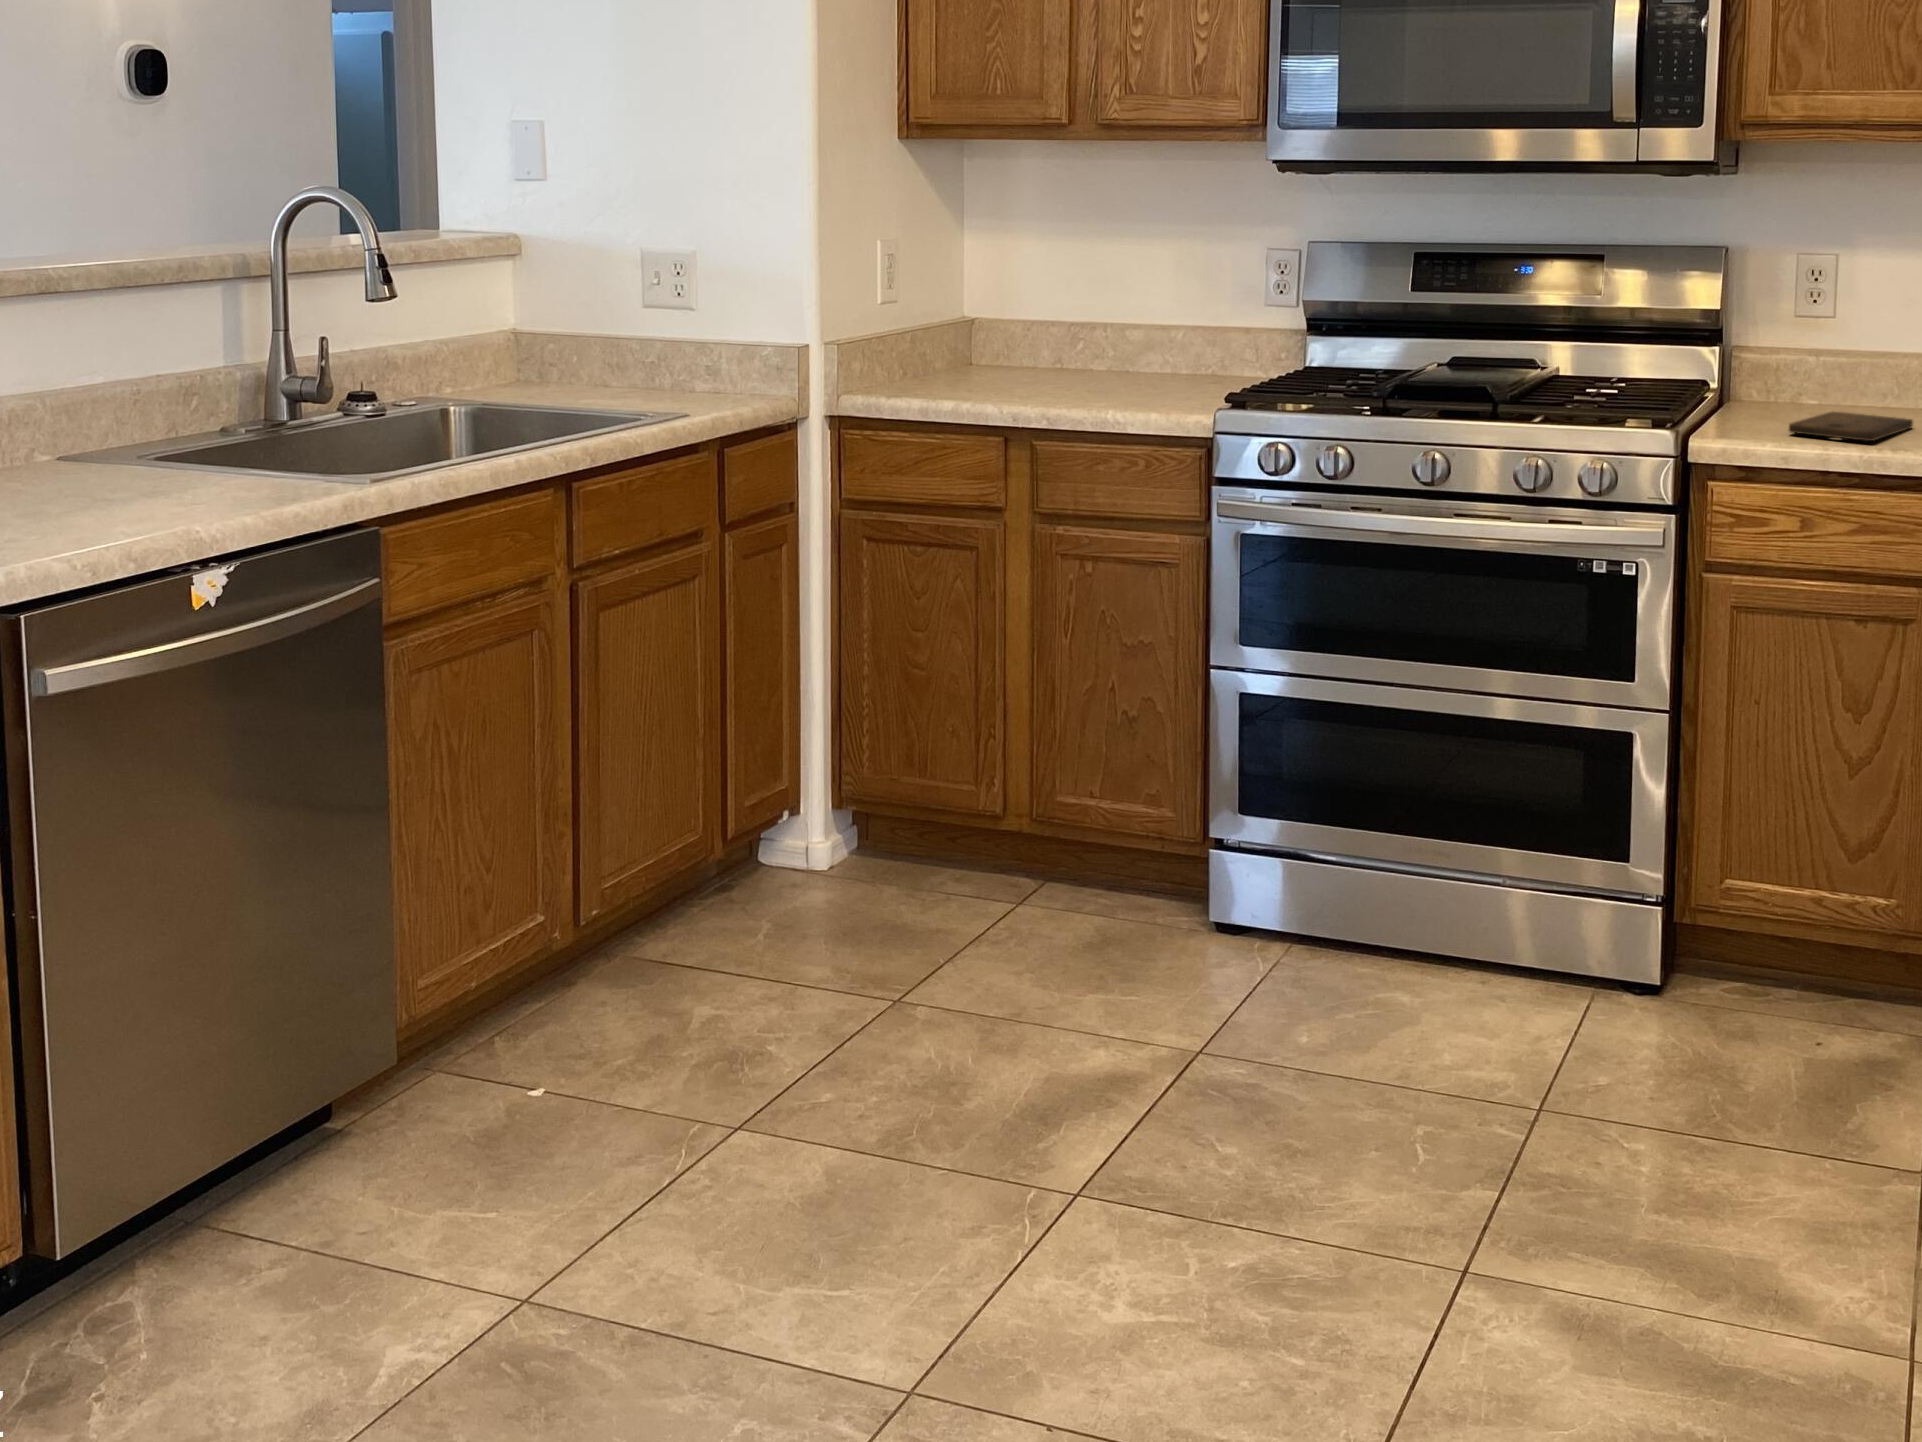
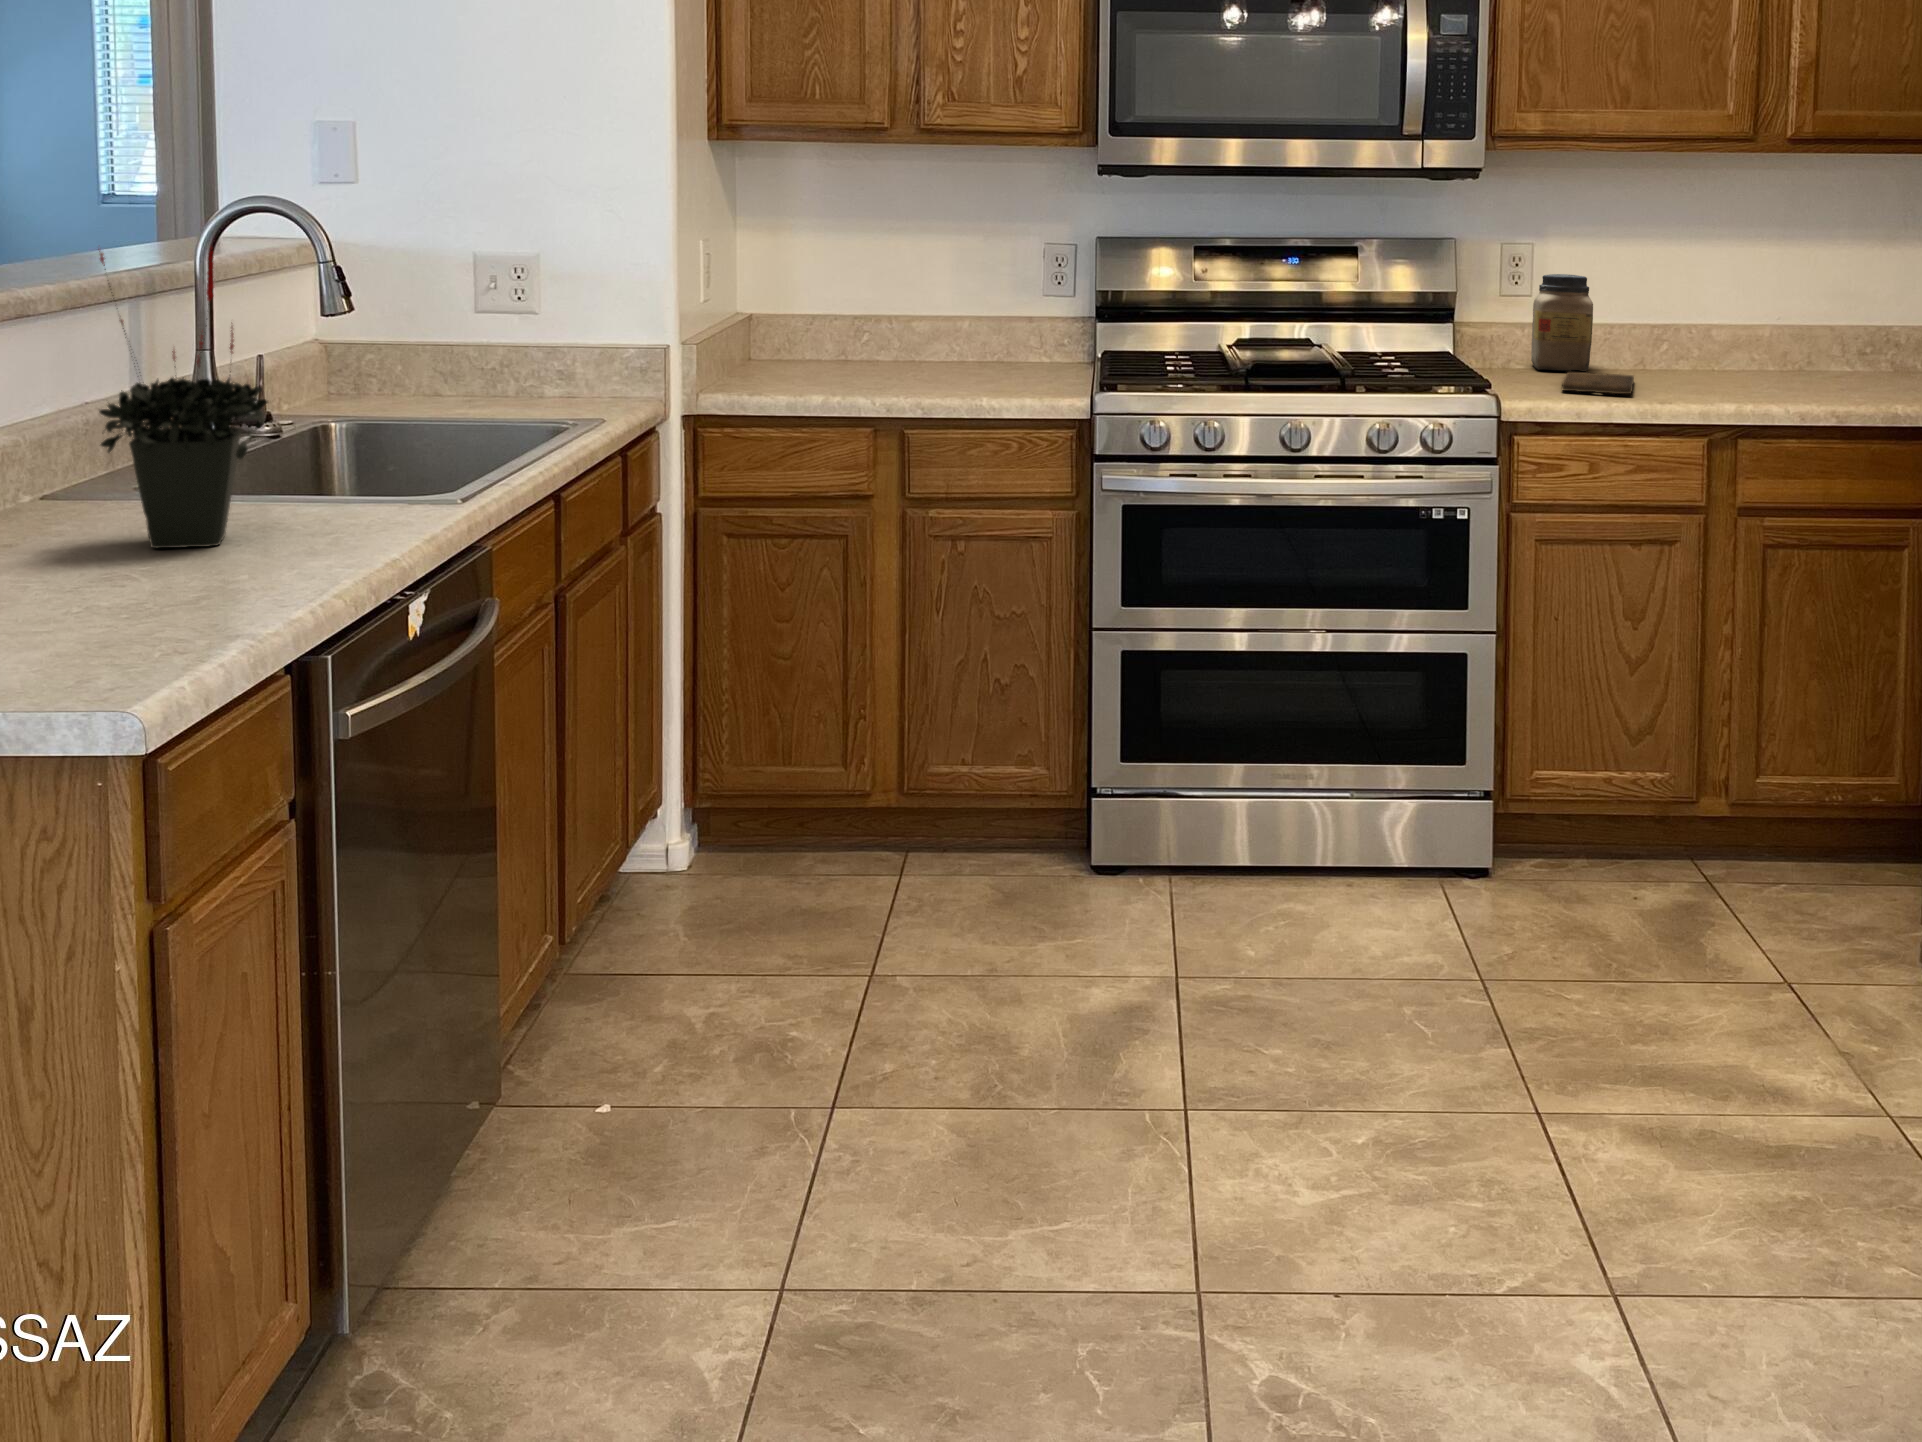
potted plant: none [48,224,208,495] -> present [99,248,268,548]
jar: none [1807,294,1887,412] -> present [1531,274,1593,371]

